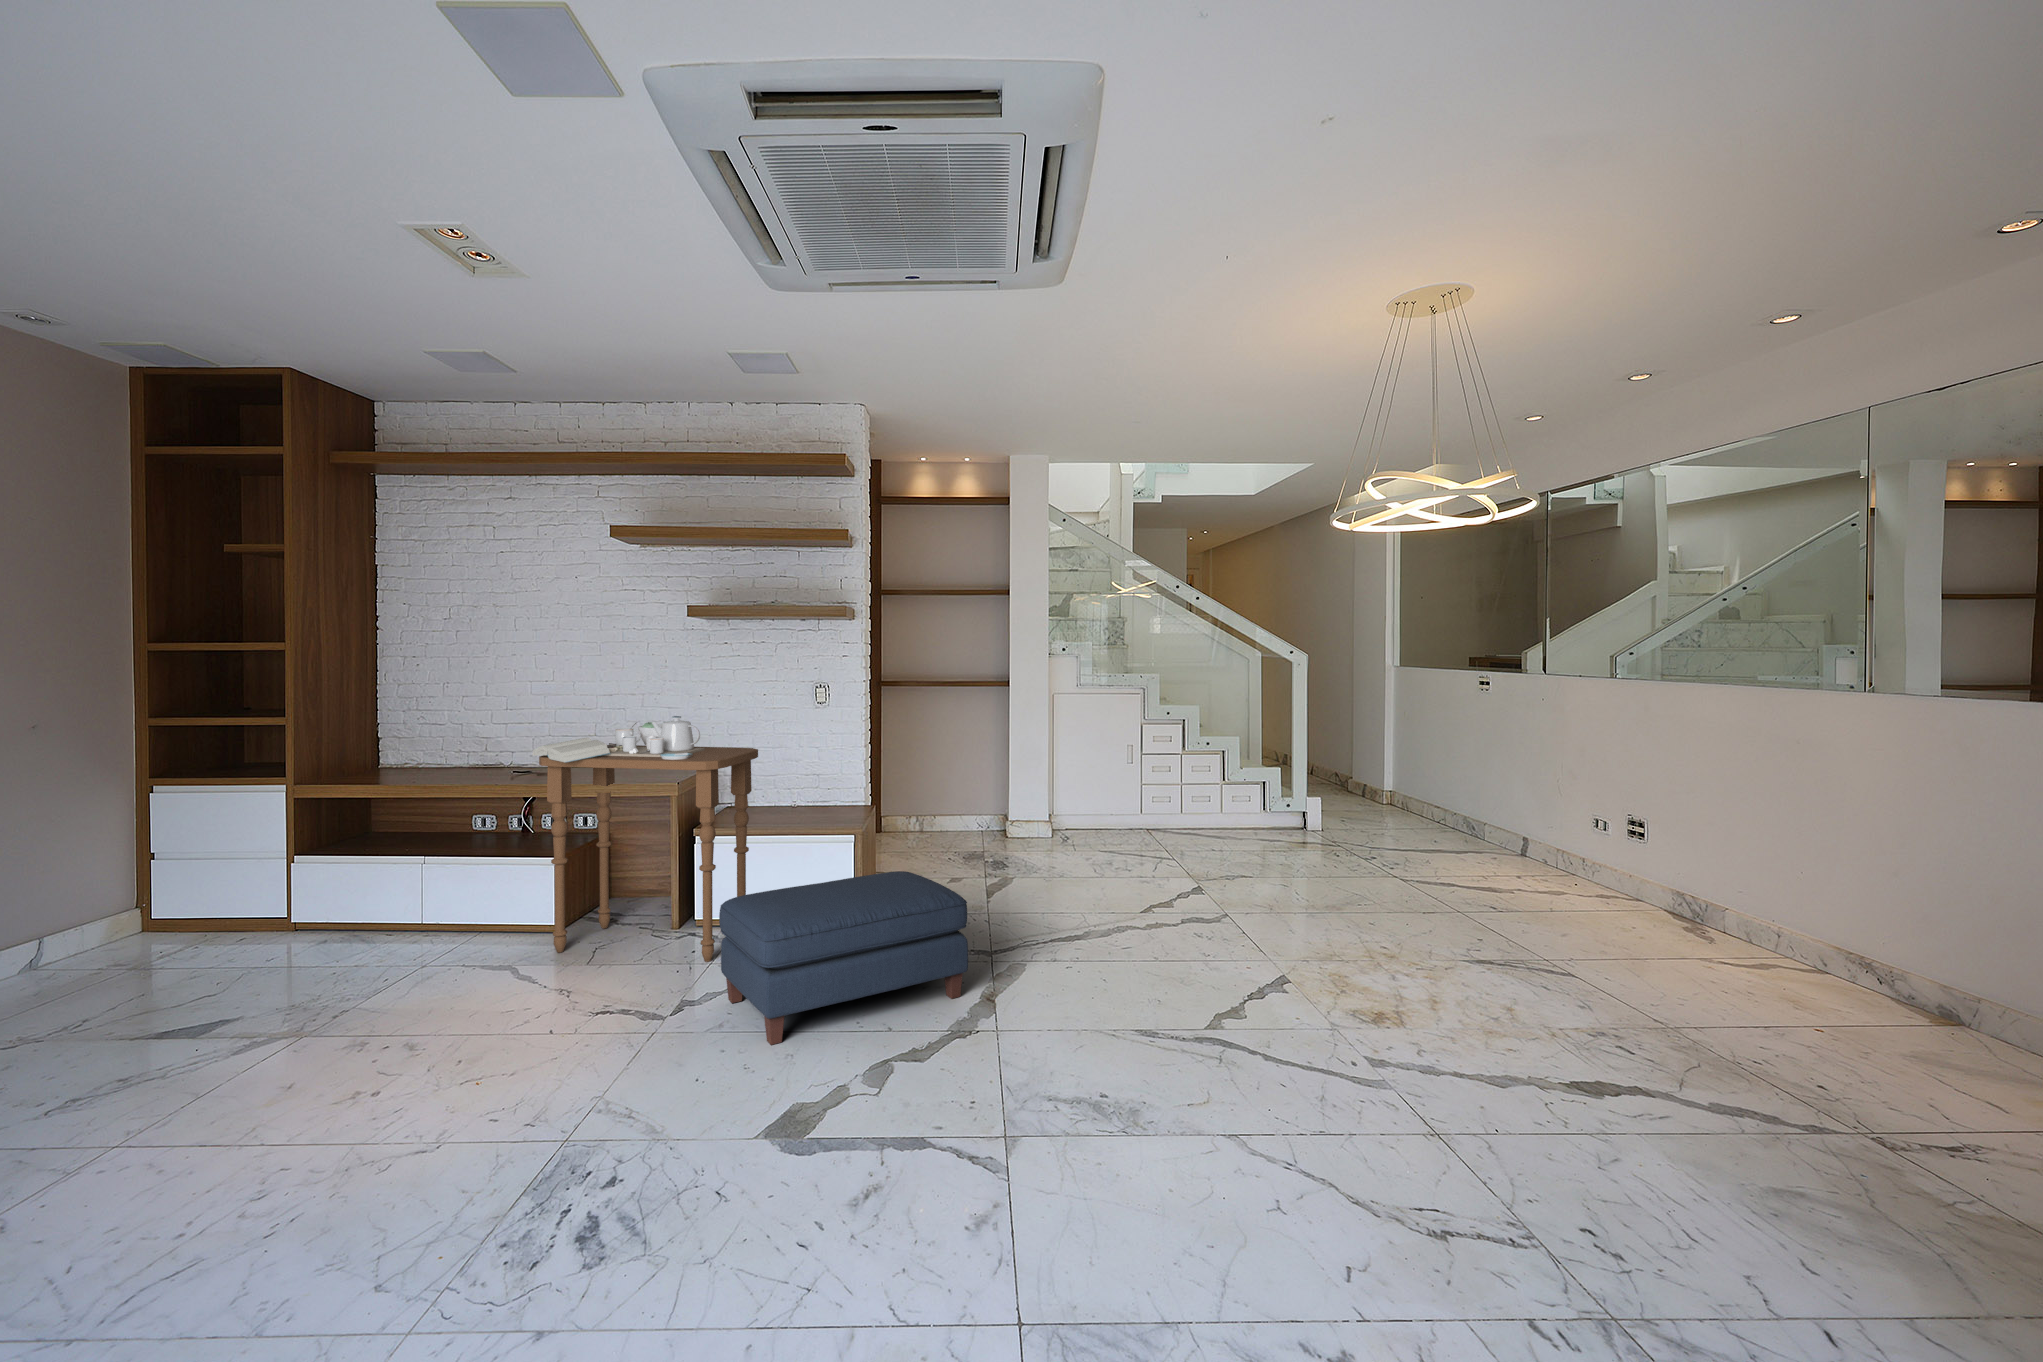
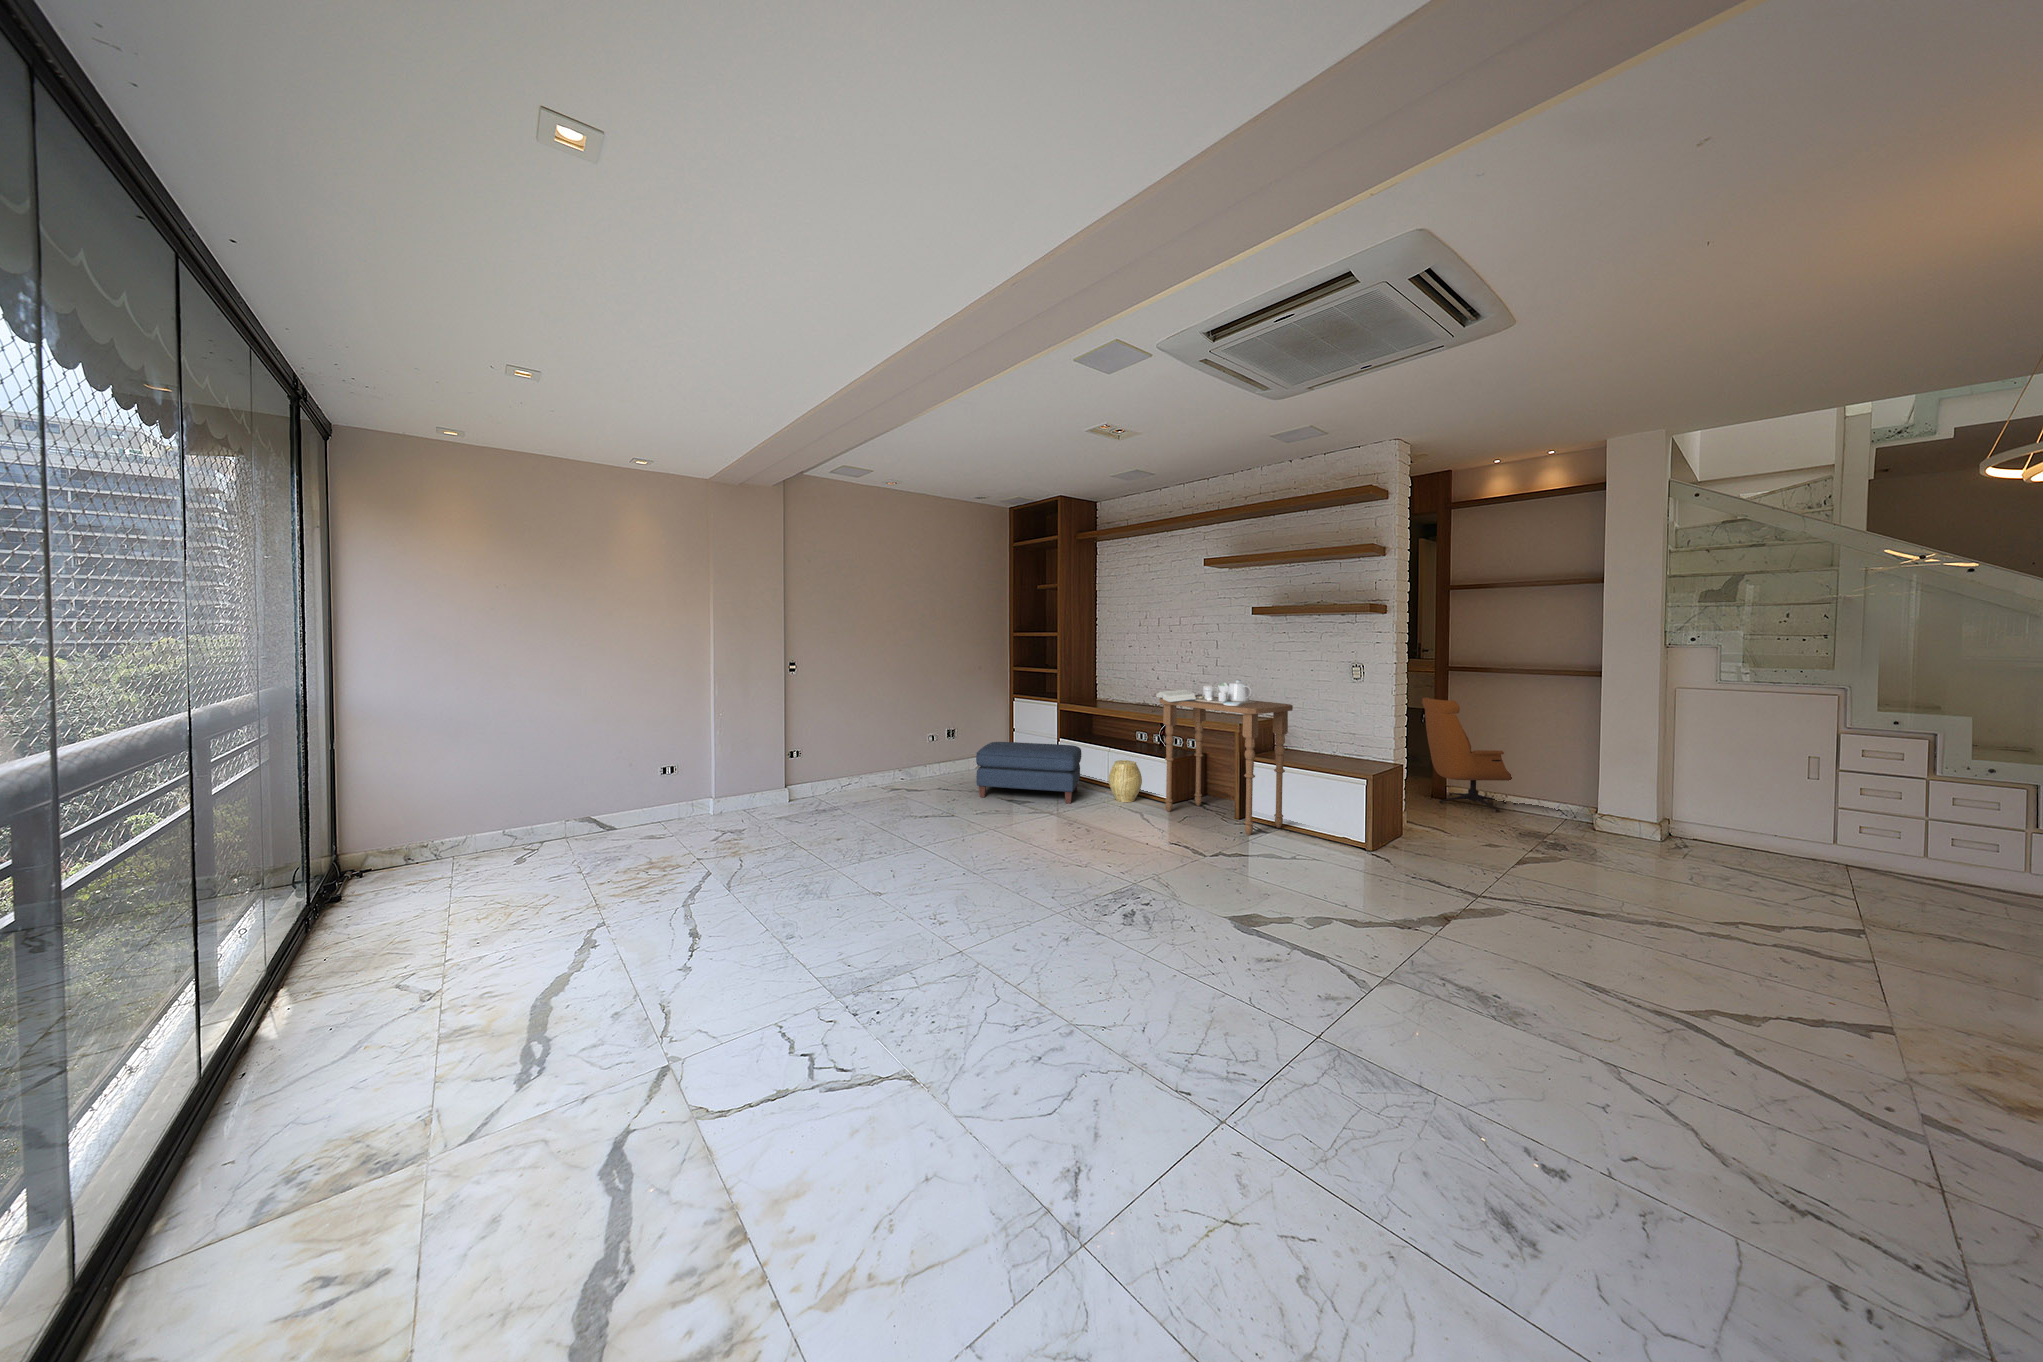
lounge chair: none [874,721,1003,852] -> present [1422,697,1558,812]
ottoman: present [719,871,968,1045] -> present [976,742,1081,803]
woven basket: none [432,875,501,955] -> present [1109,760,1142,802]

